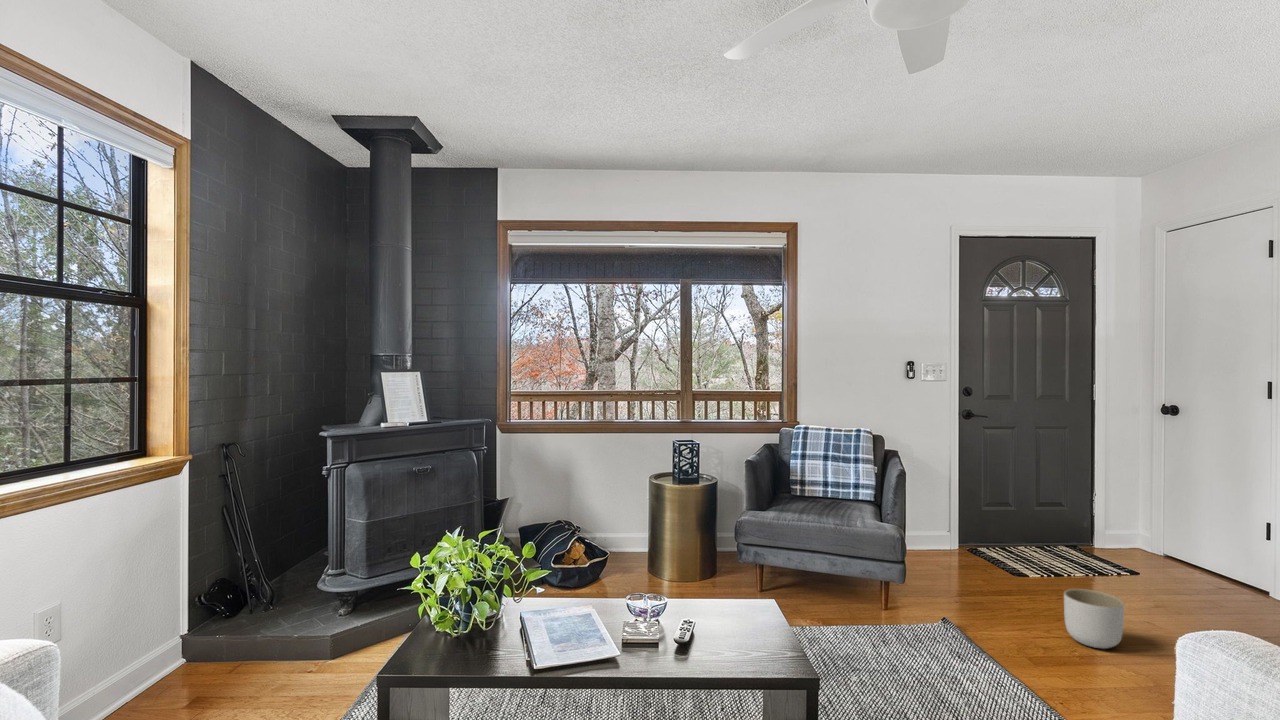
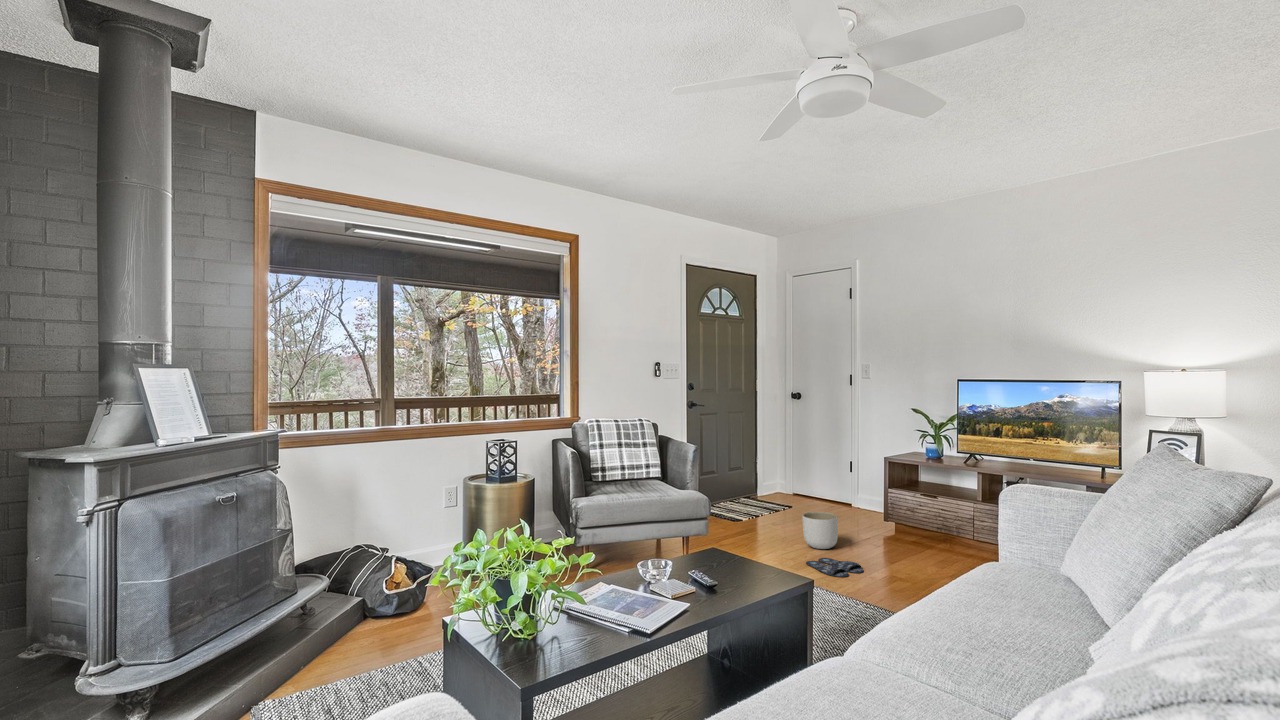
slippers: none [1035,655,1119,695] -> present [806,558,863,577]

